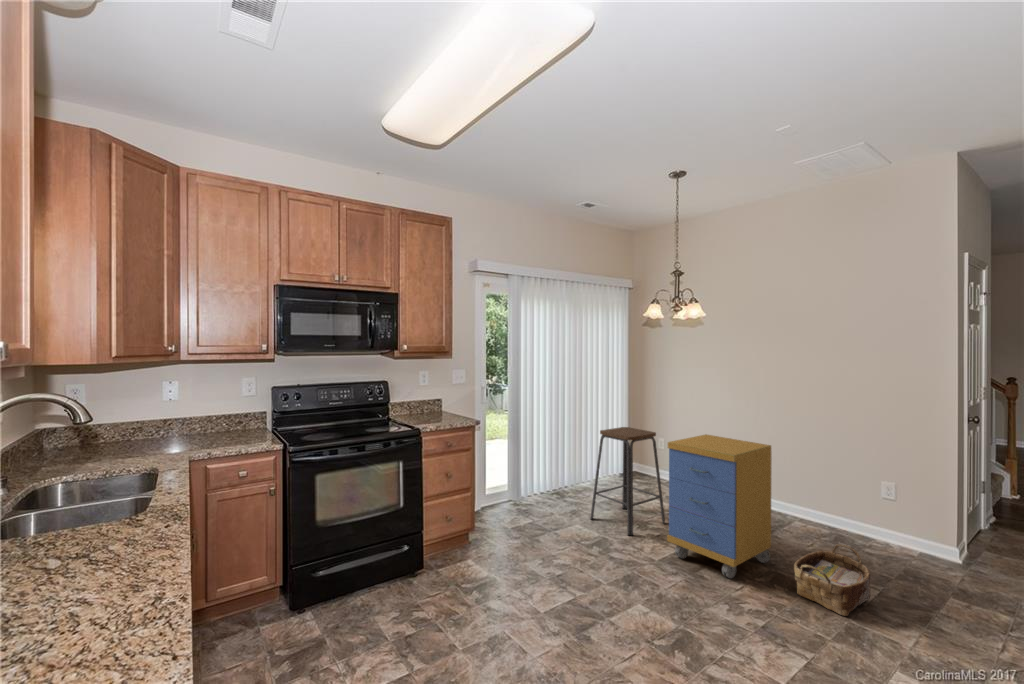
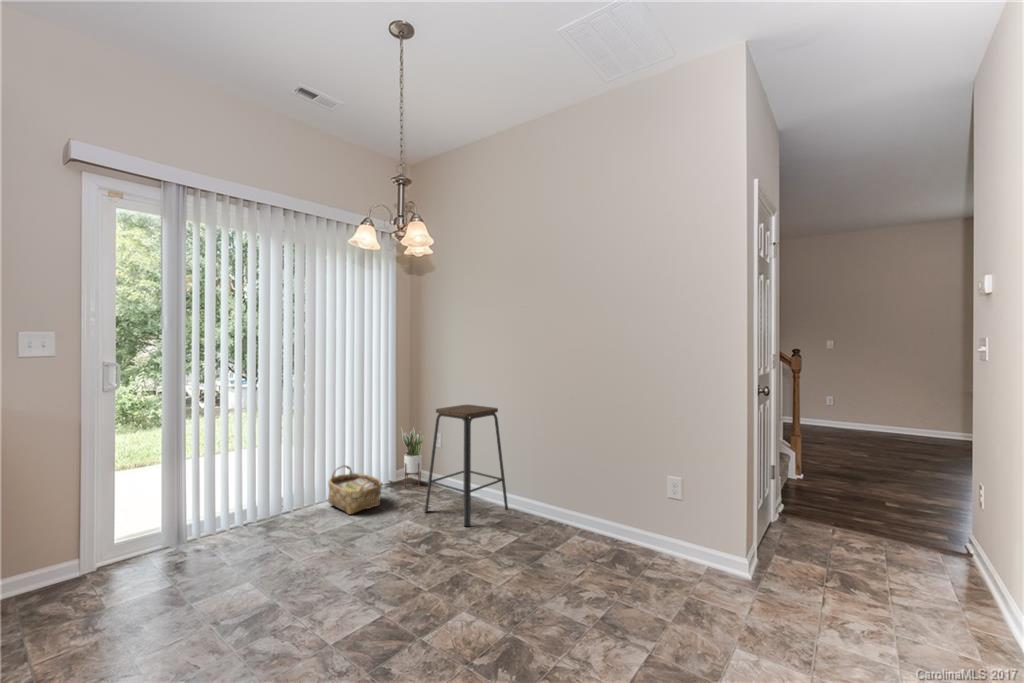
storage cabinet: present [667,434,772,578] -> none [505,406,613,563]
potted plant: none [564,442,584,495] -> present [401,428,424,486]
woven basket: present [794,544,870,616] -> present [328,465,382,514]

